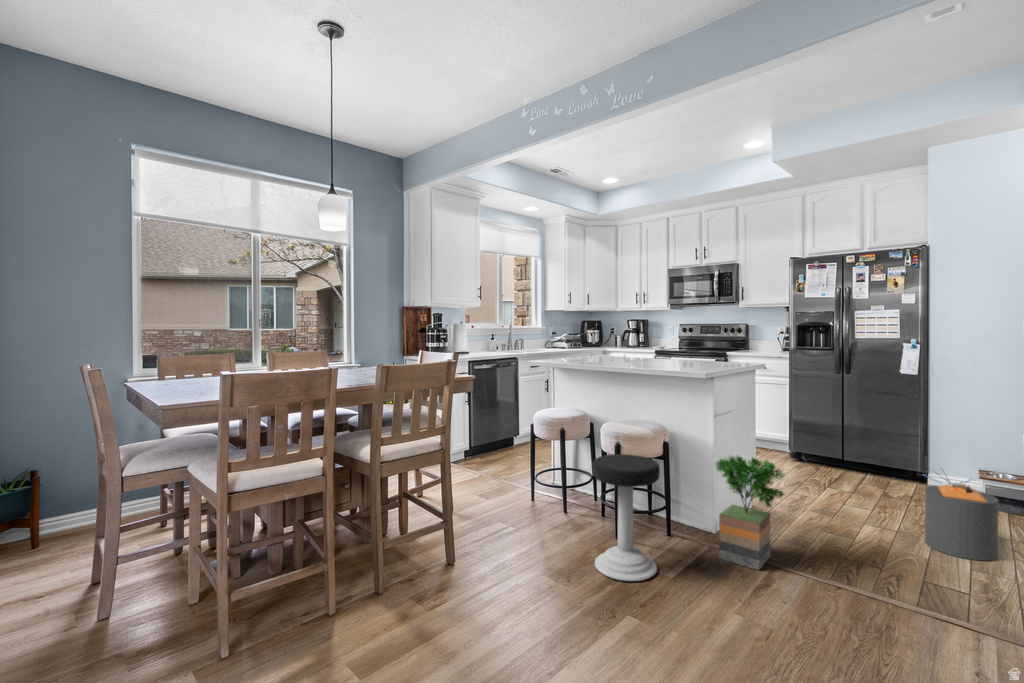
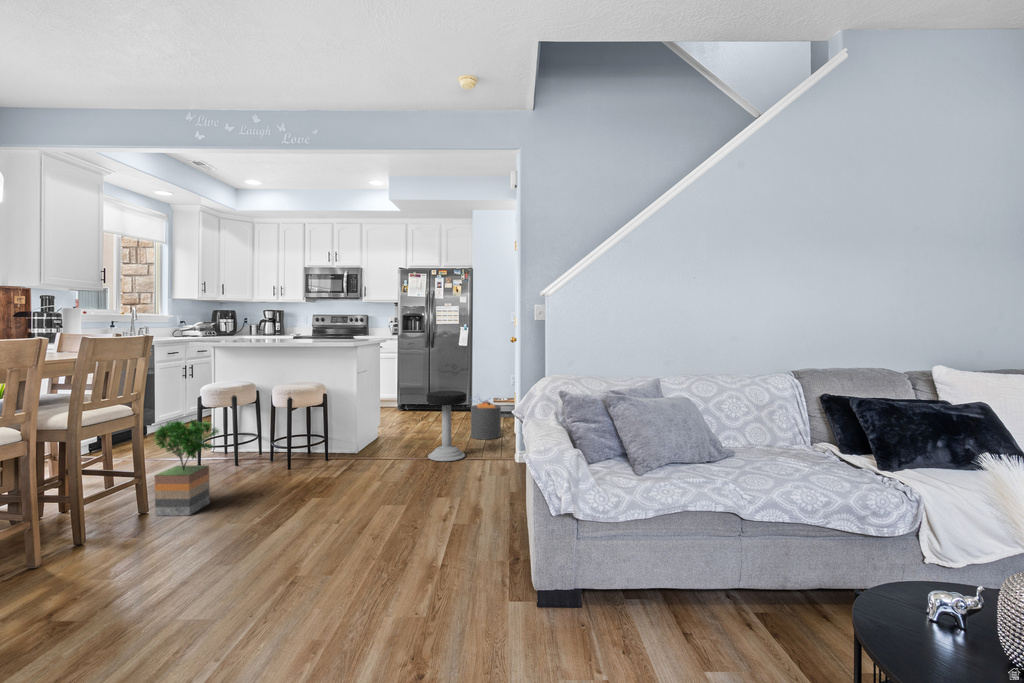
stool: present [592,454,660,581] -> present [427,391,466,461]
potted tree: present [716,456,784,570] -> present [155,420,219,516]

